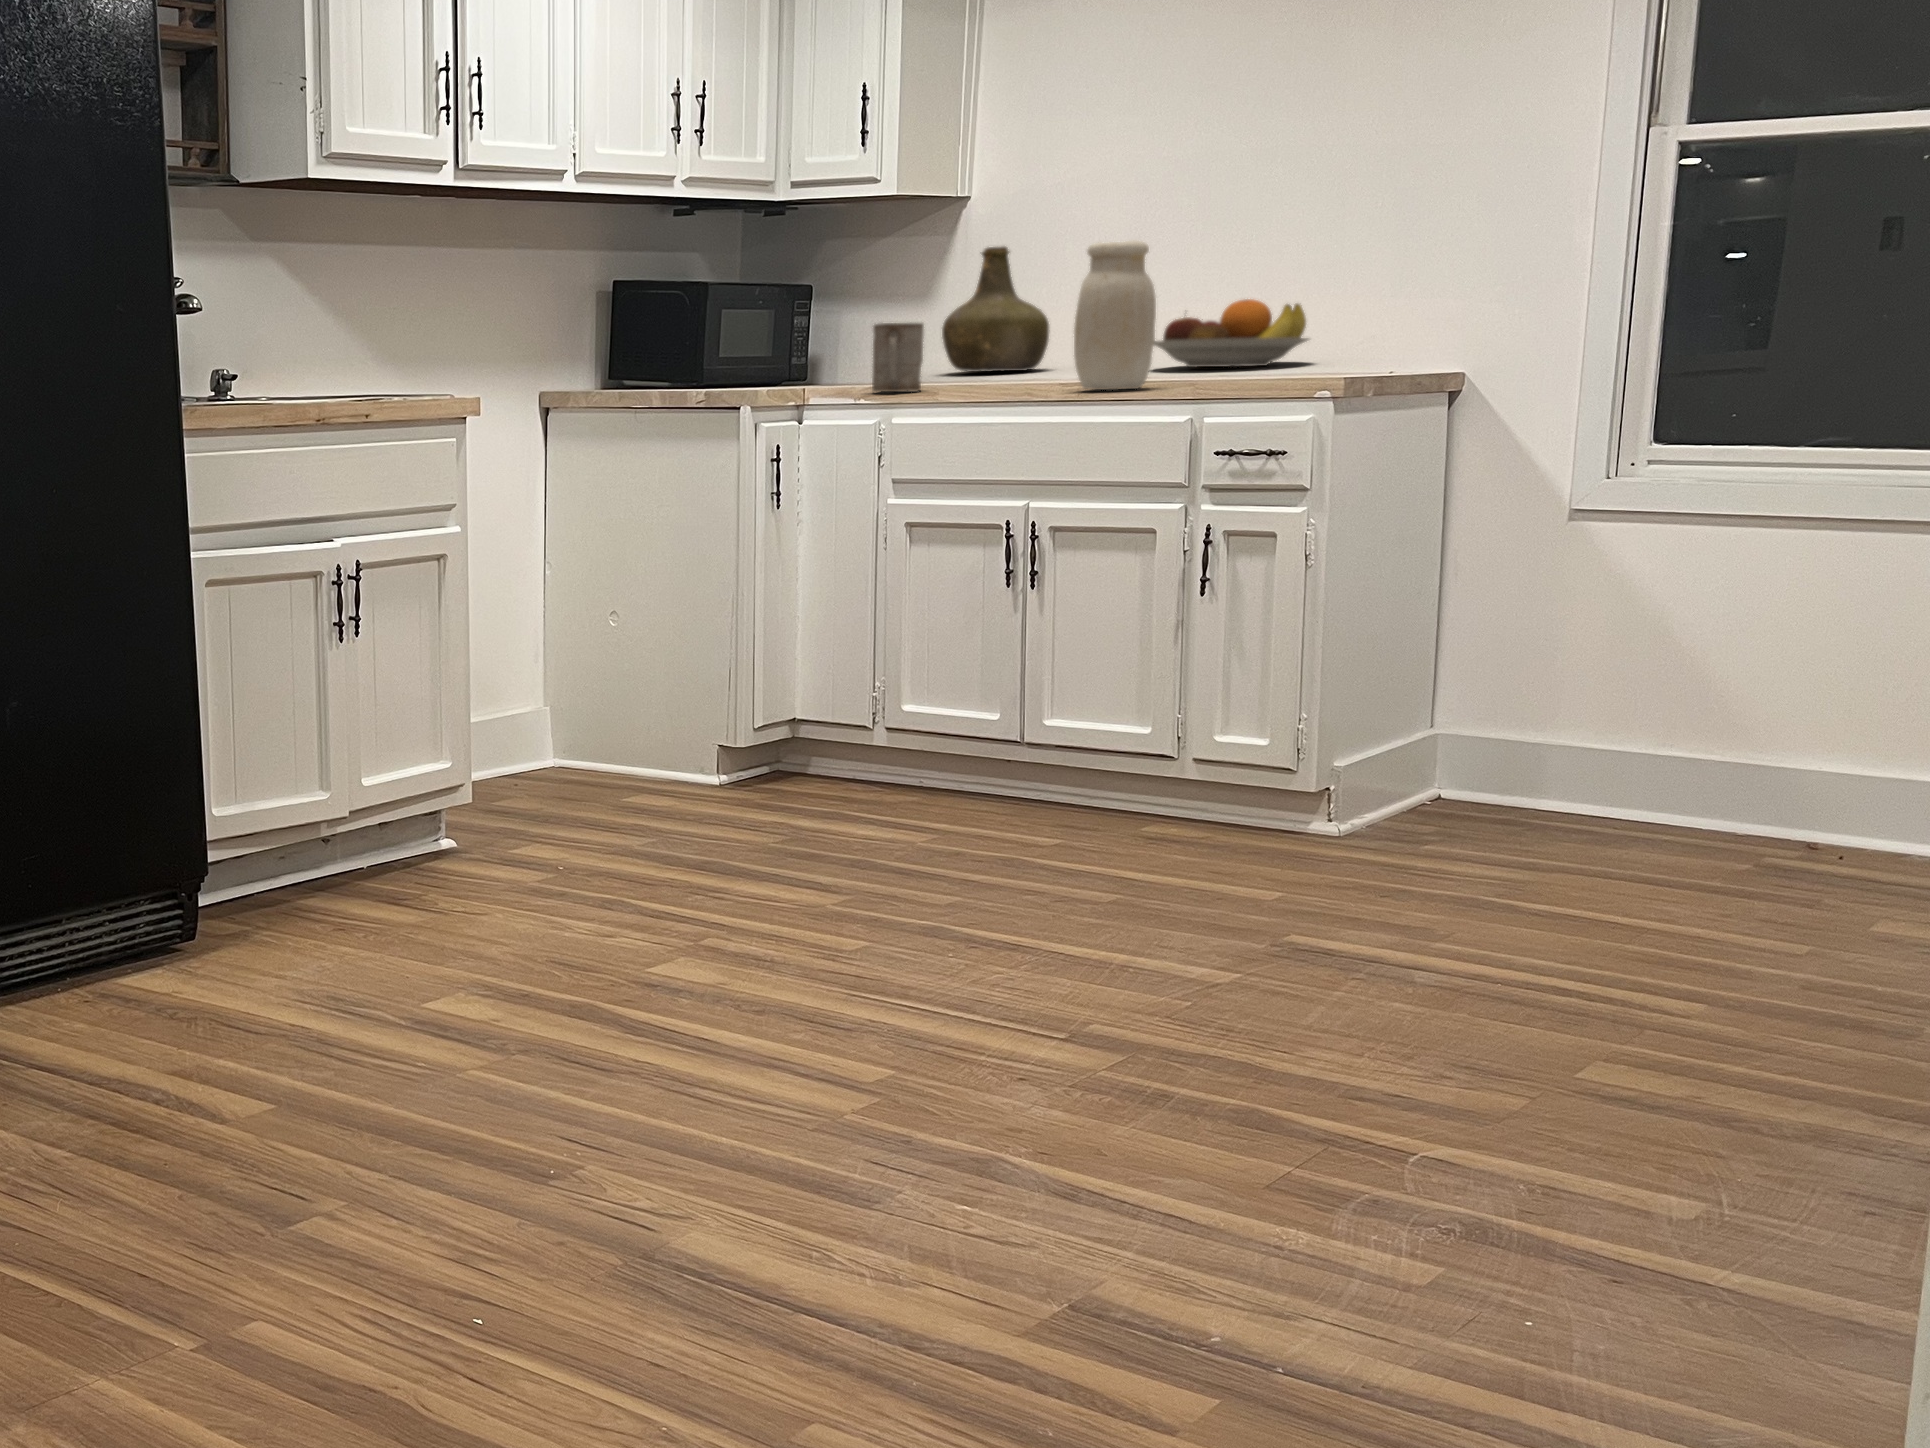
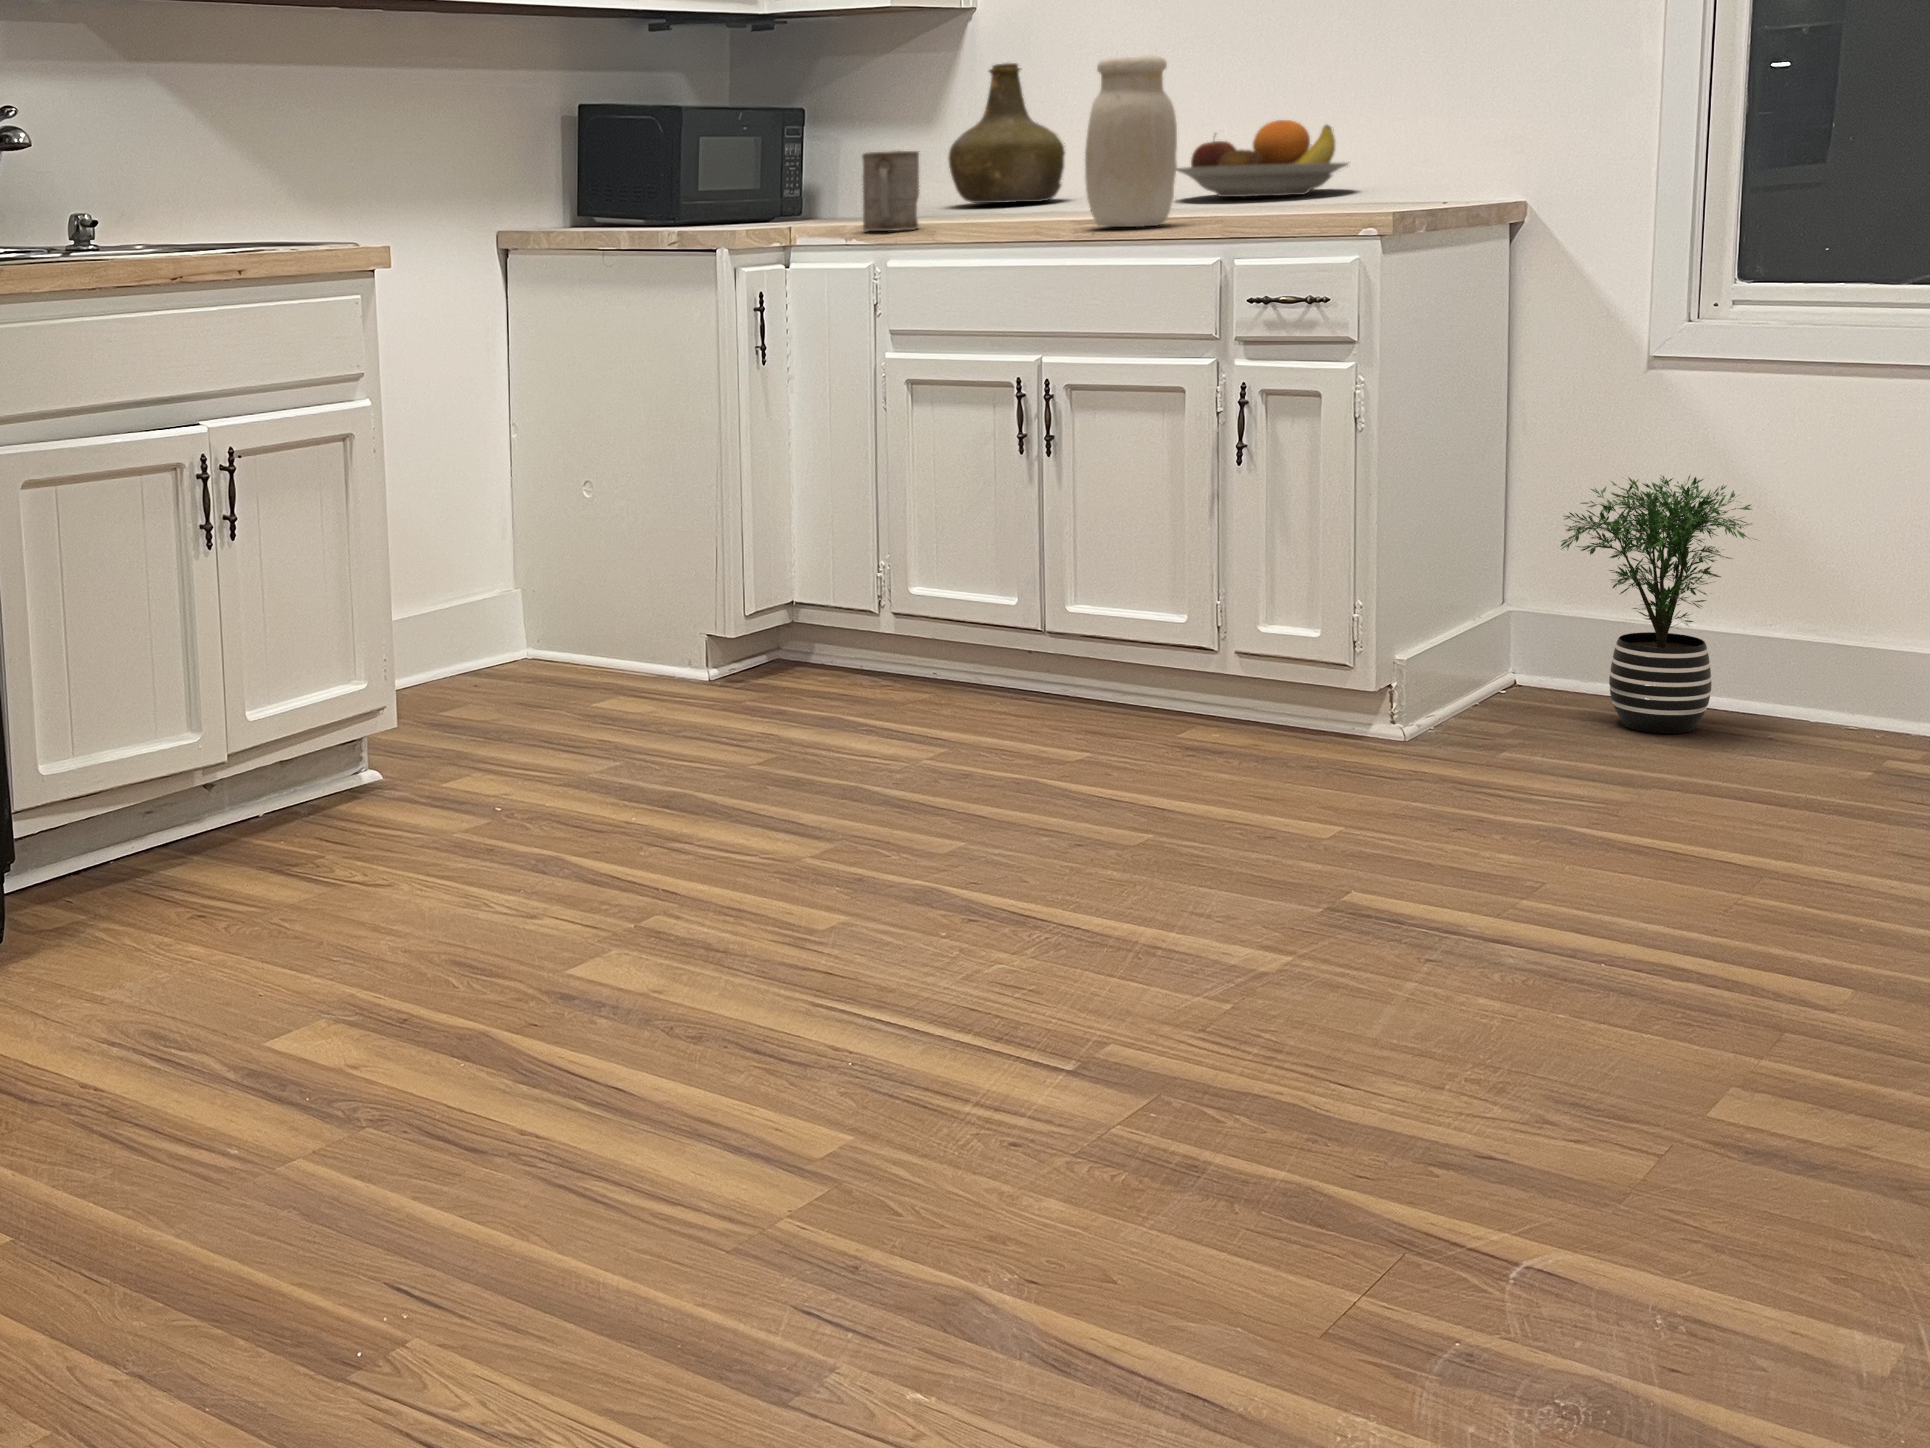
potted plant: none [1484,611,1664,837] -> present [1561,476,1752,733]

